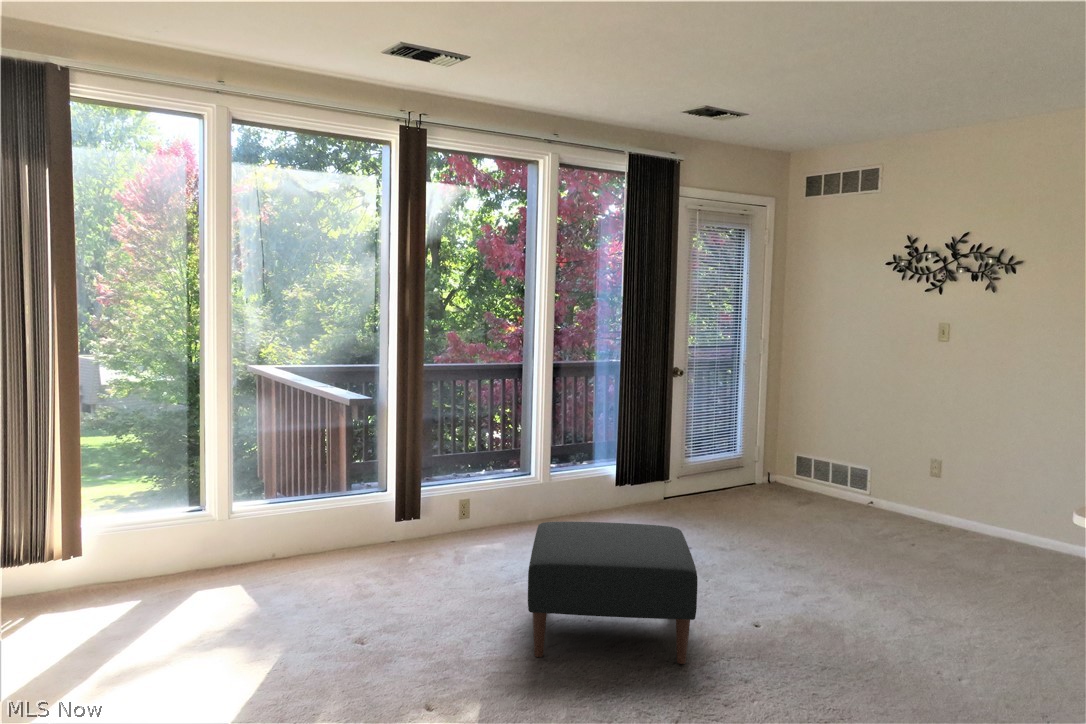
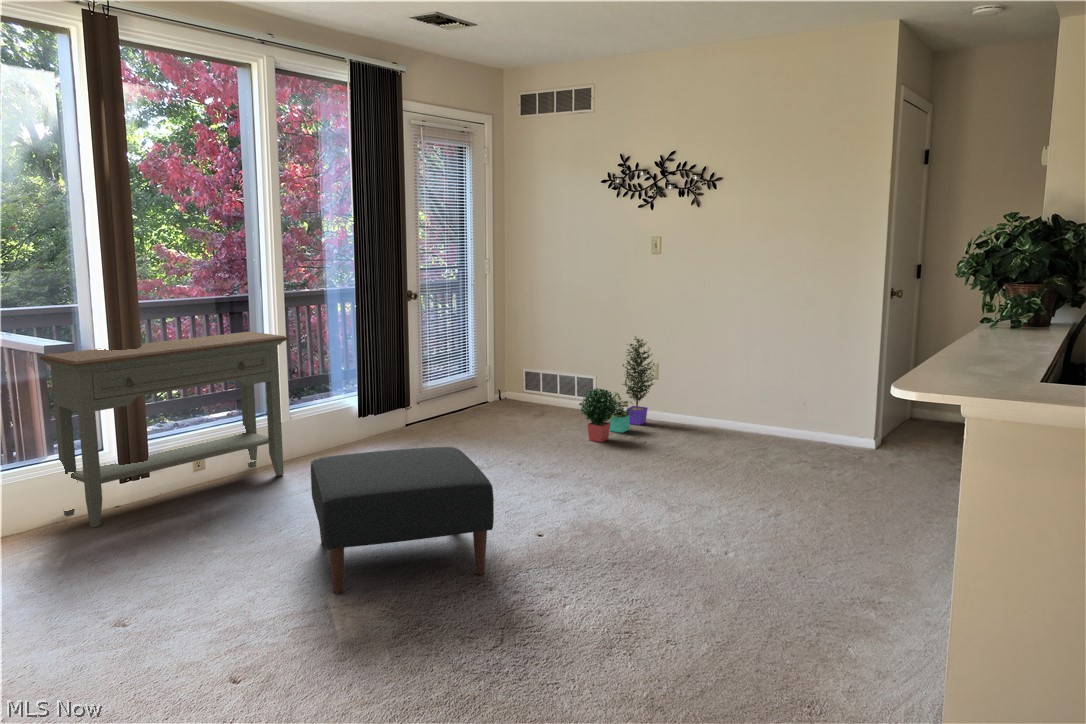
console table: none [344,398,548,557] -> present [40,332,288,528]
potted plant: none [840,429,937,540] -> present [579,336,654,442]

